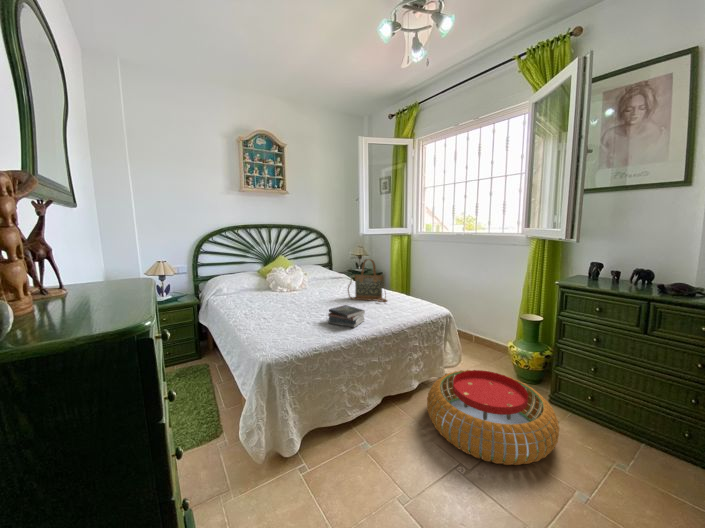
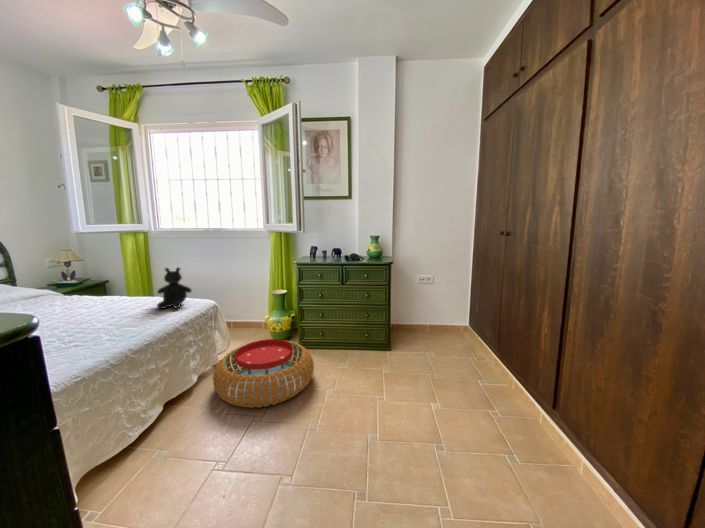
handbag: present [348,259,387,302] -> none [78,260,144,312]
teddy bear: none [394,271,425,312] -> present [157,268,191,309]
book: present [328,305,365,327] -> none [69,316,128,343]

